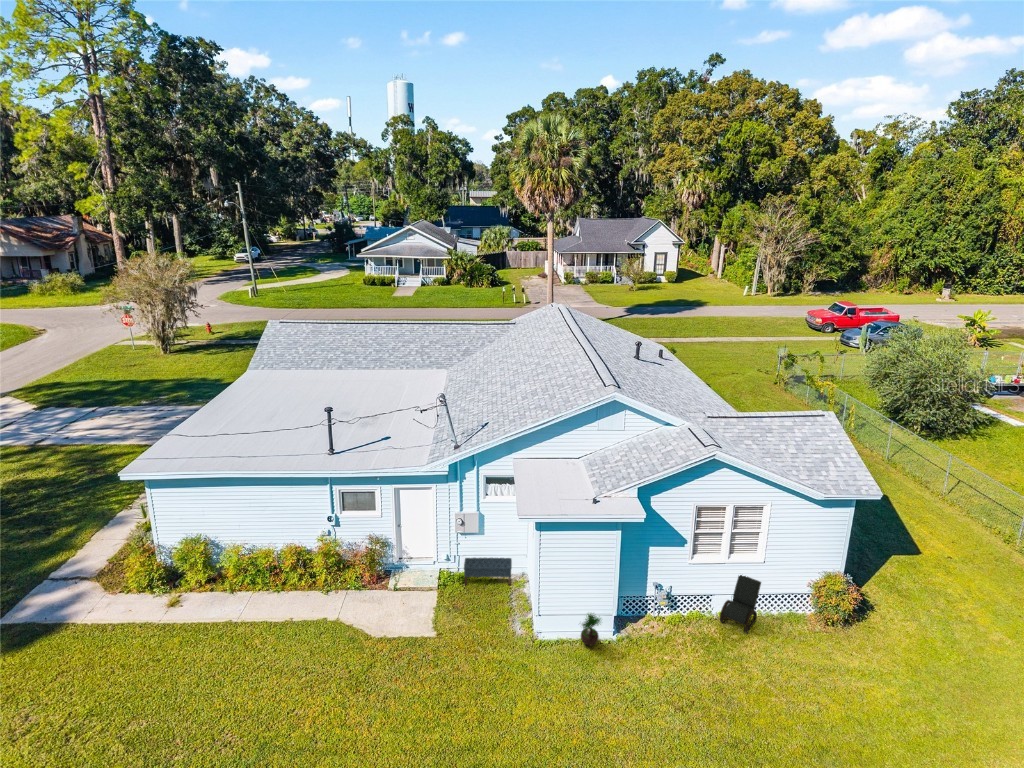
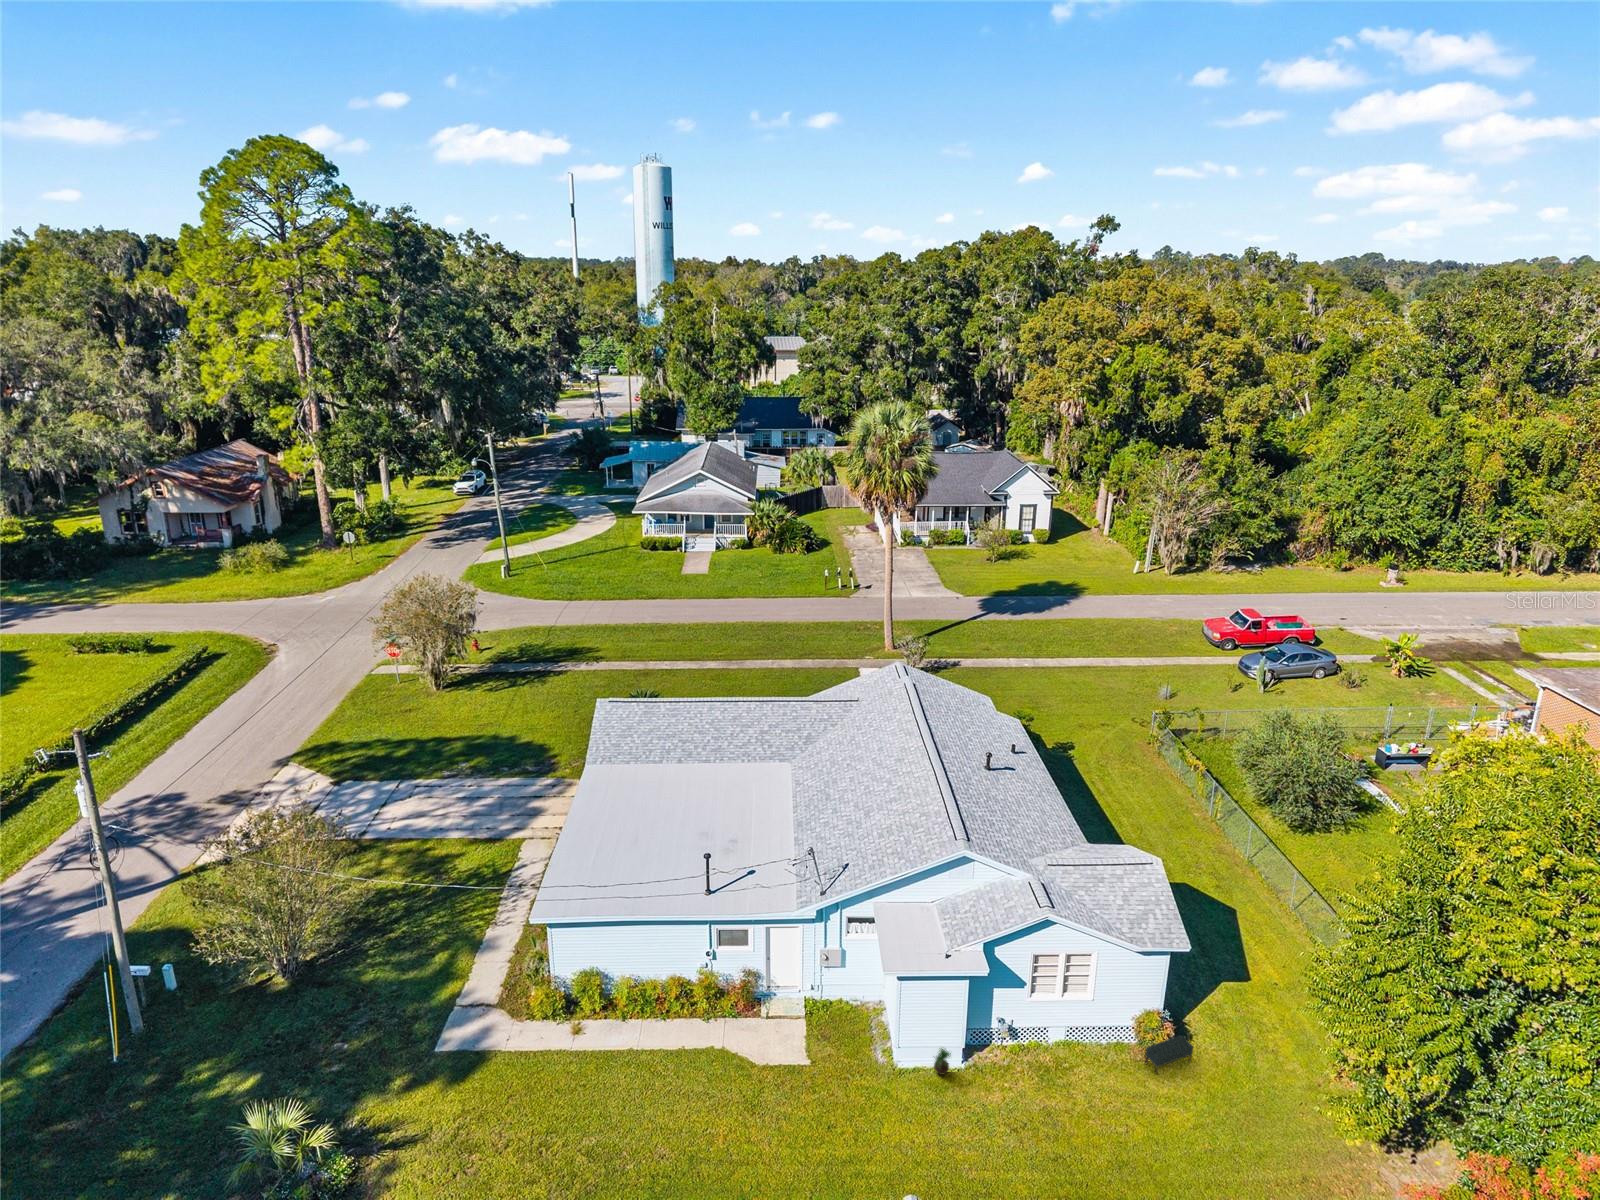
bench: present [464,558,512,586] -> present [1145,1035,1194,1074]
lounge chair: present [720,575,761,634] -> none [1054,1009,1091,1064]

